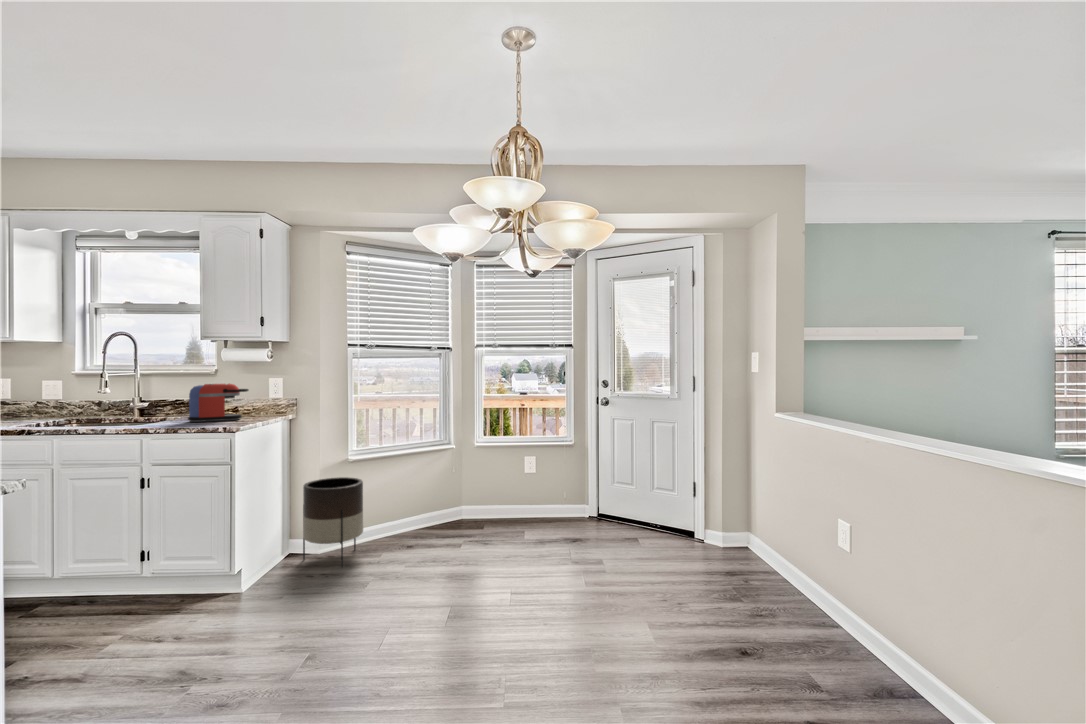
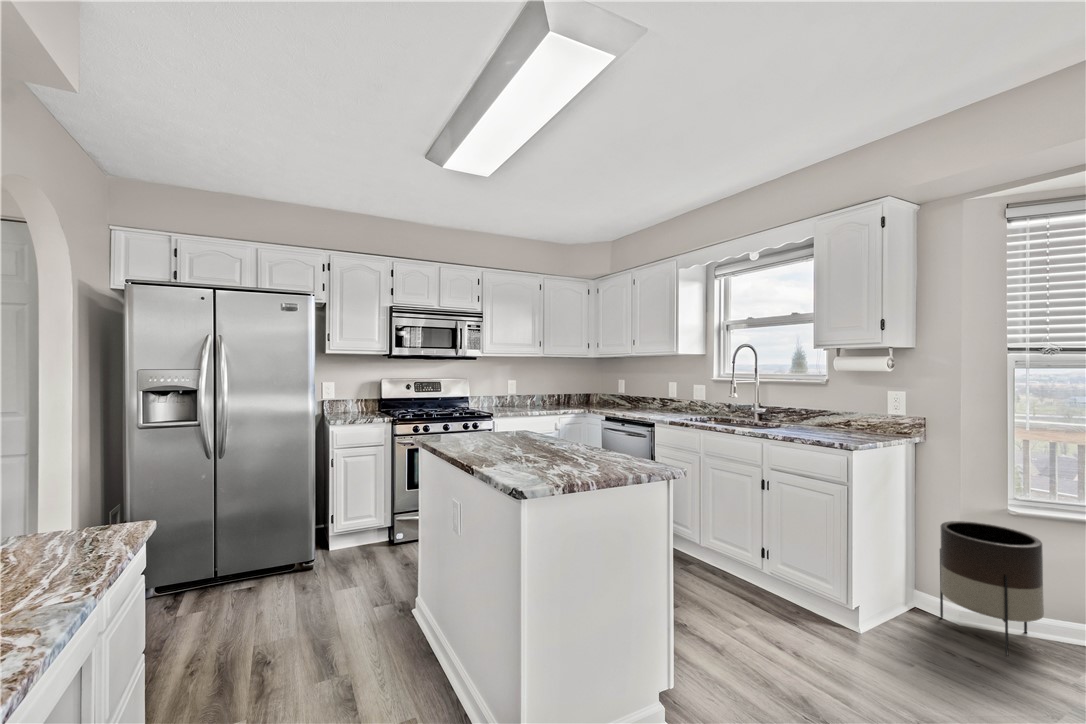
coffee maker: present [188,384,248,422] -> none [802,394,867,435]

